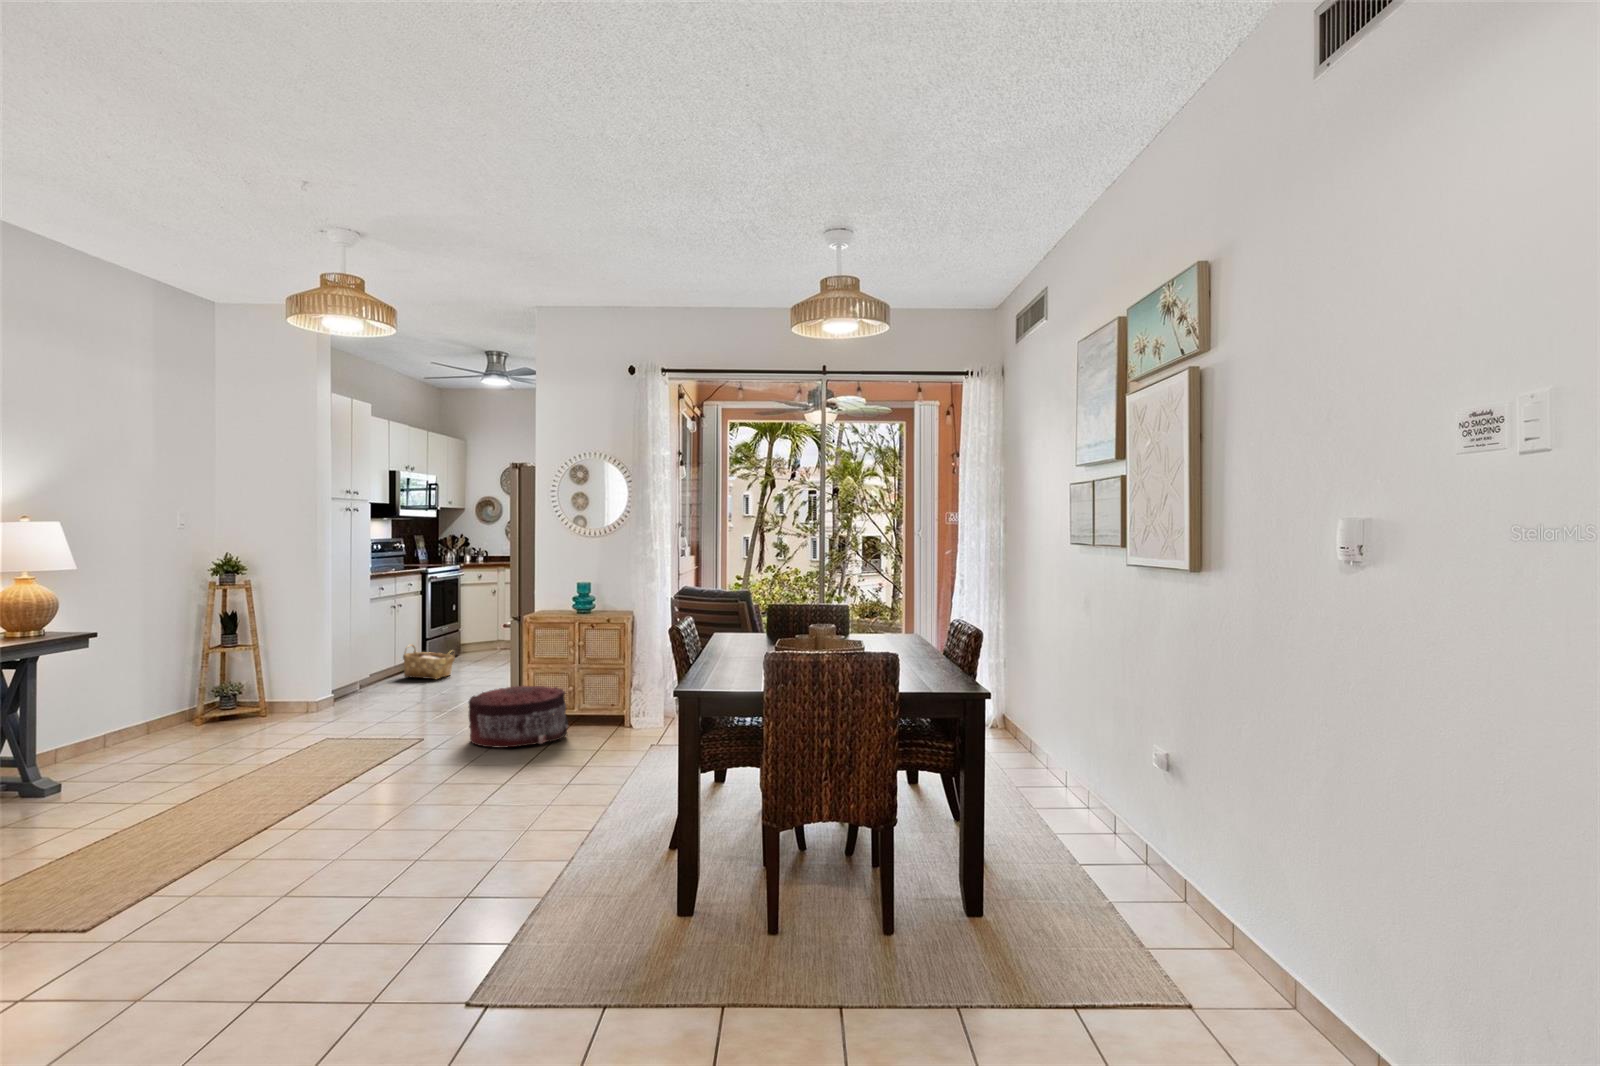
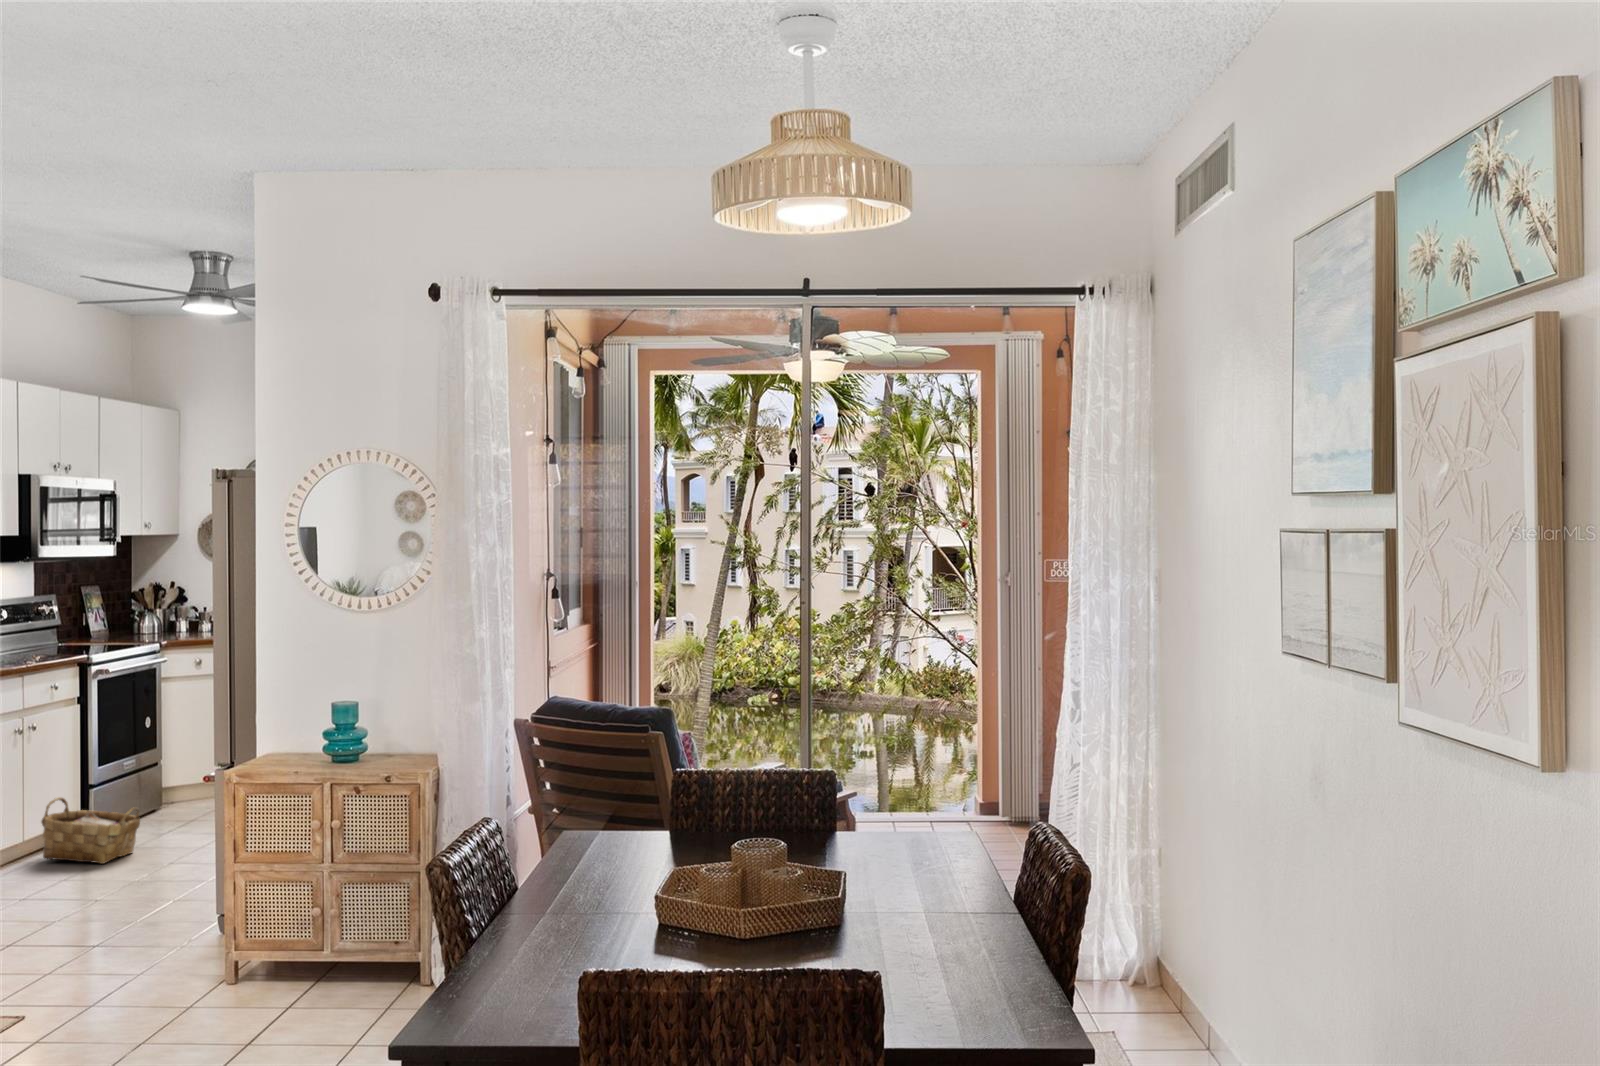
pouf: present [469,685,568,748] -> none [106,904,302,1040]

